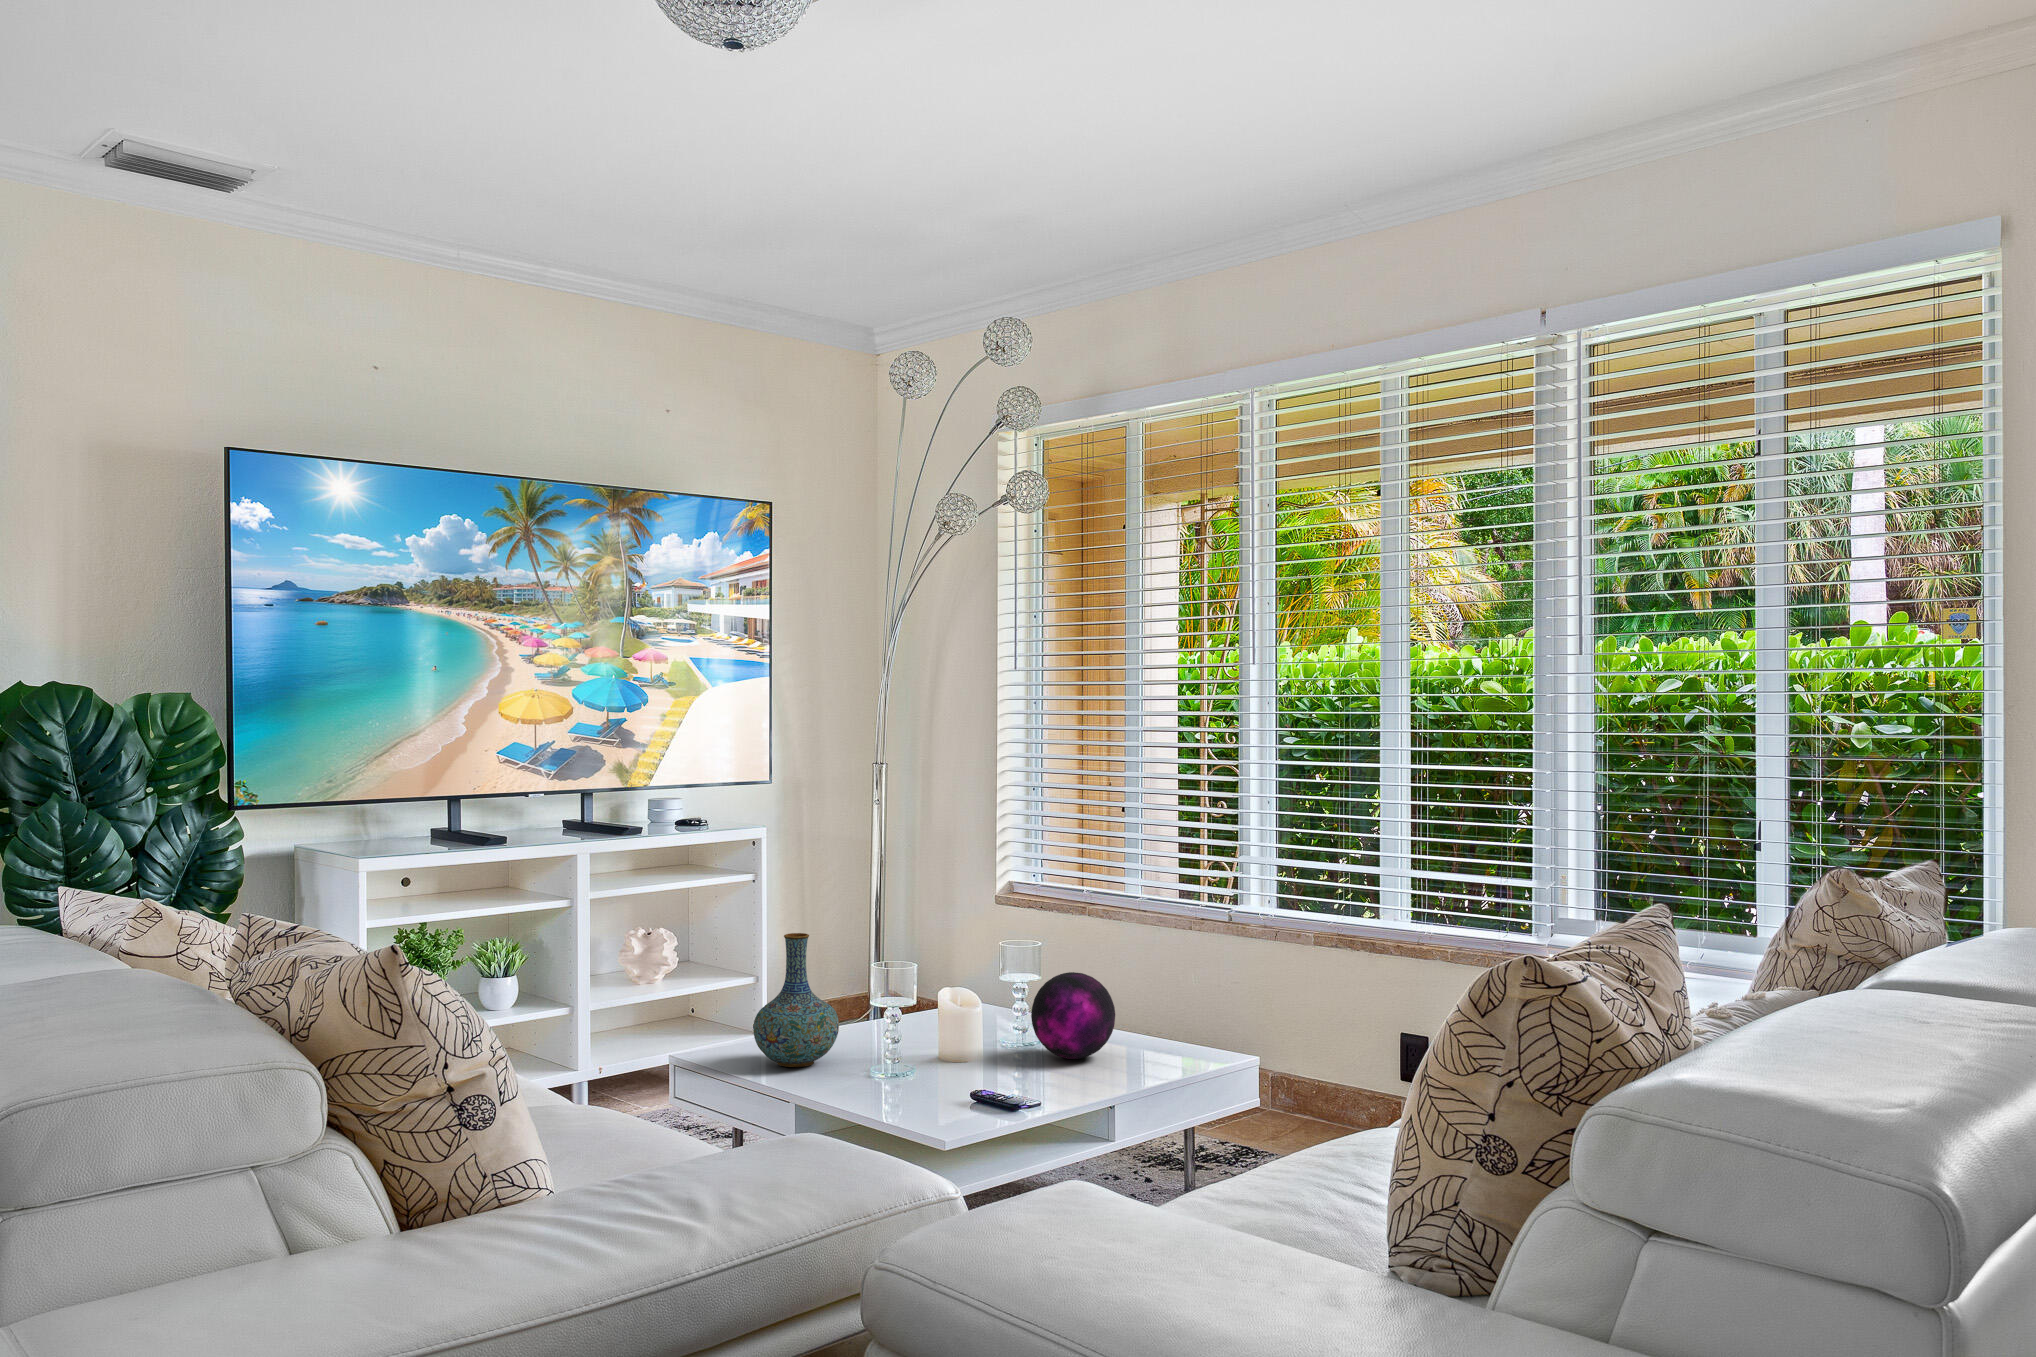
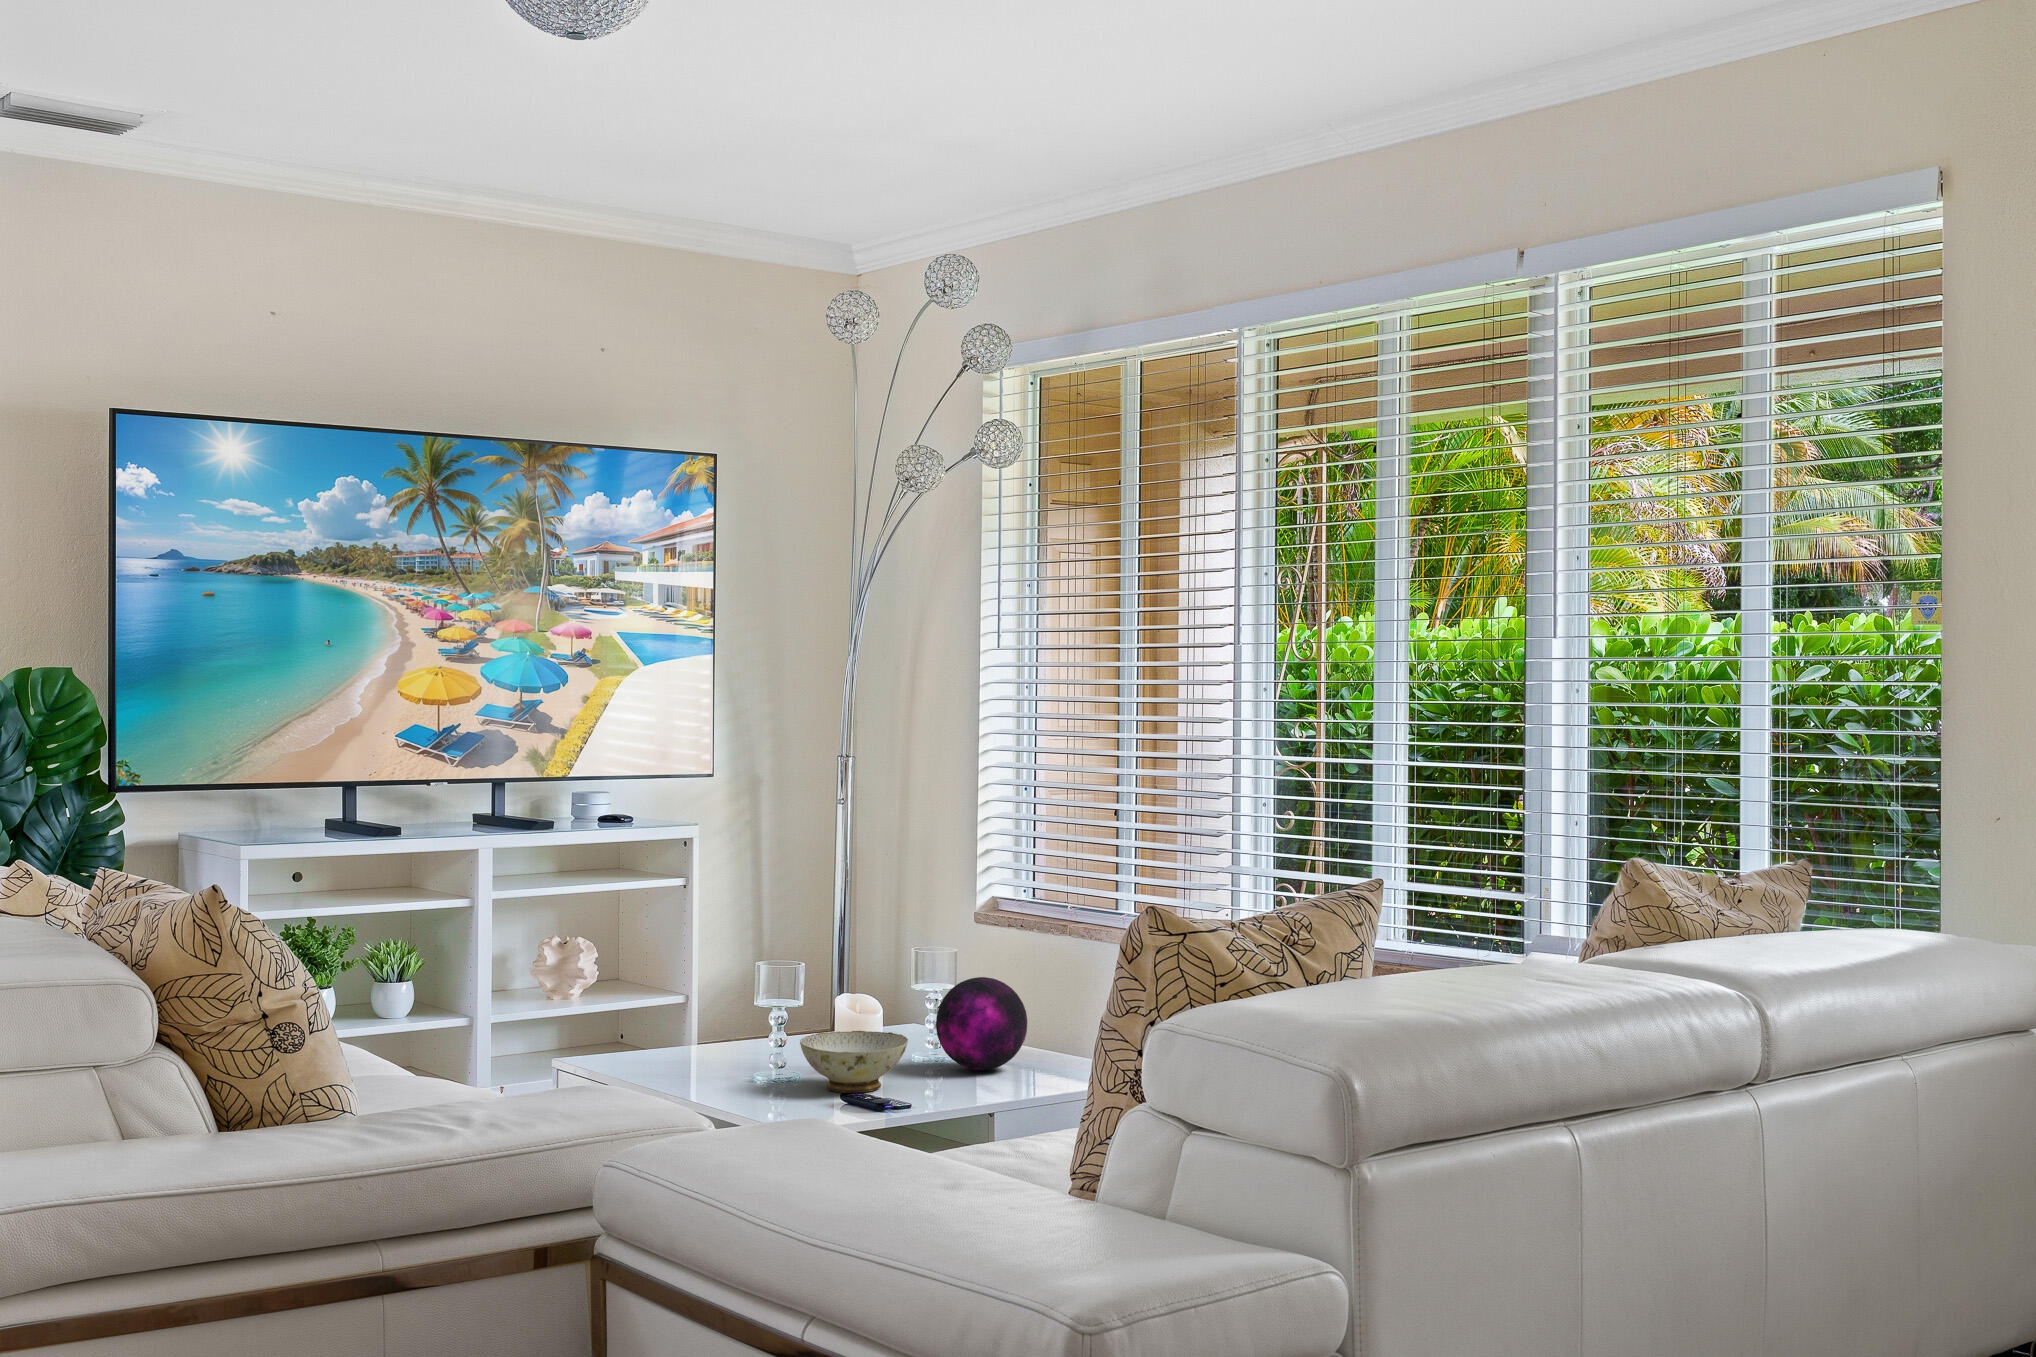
vase: present [753,933,839,1067] -> none [638,928,729,1069]
ceramic bowl: none [919,1028,1020,1091] -> present [800,1031,908,1093]

